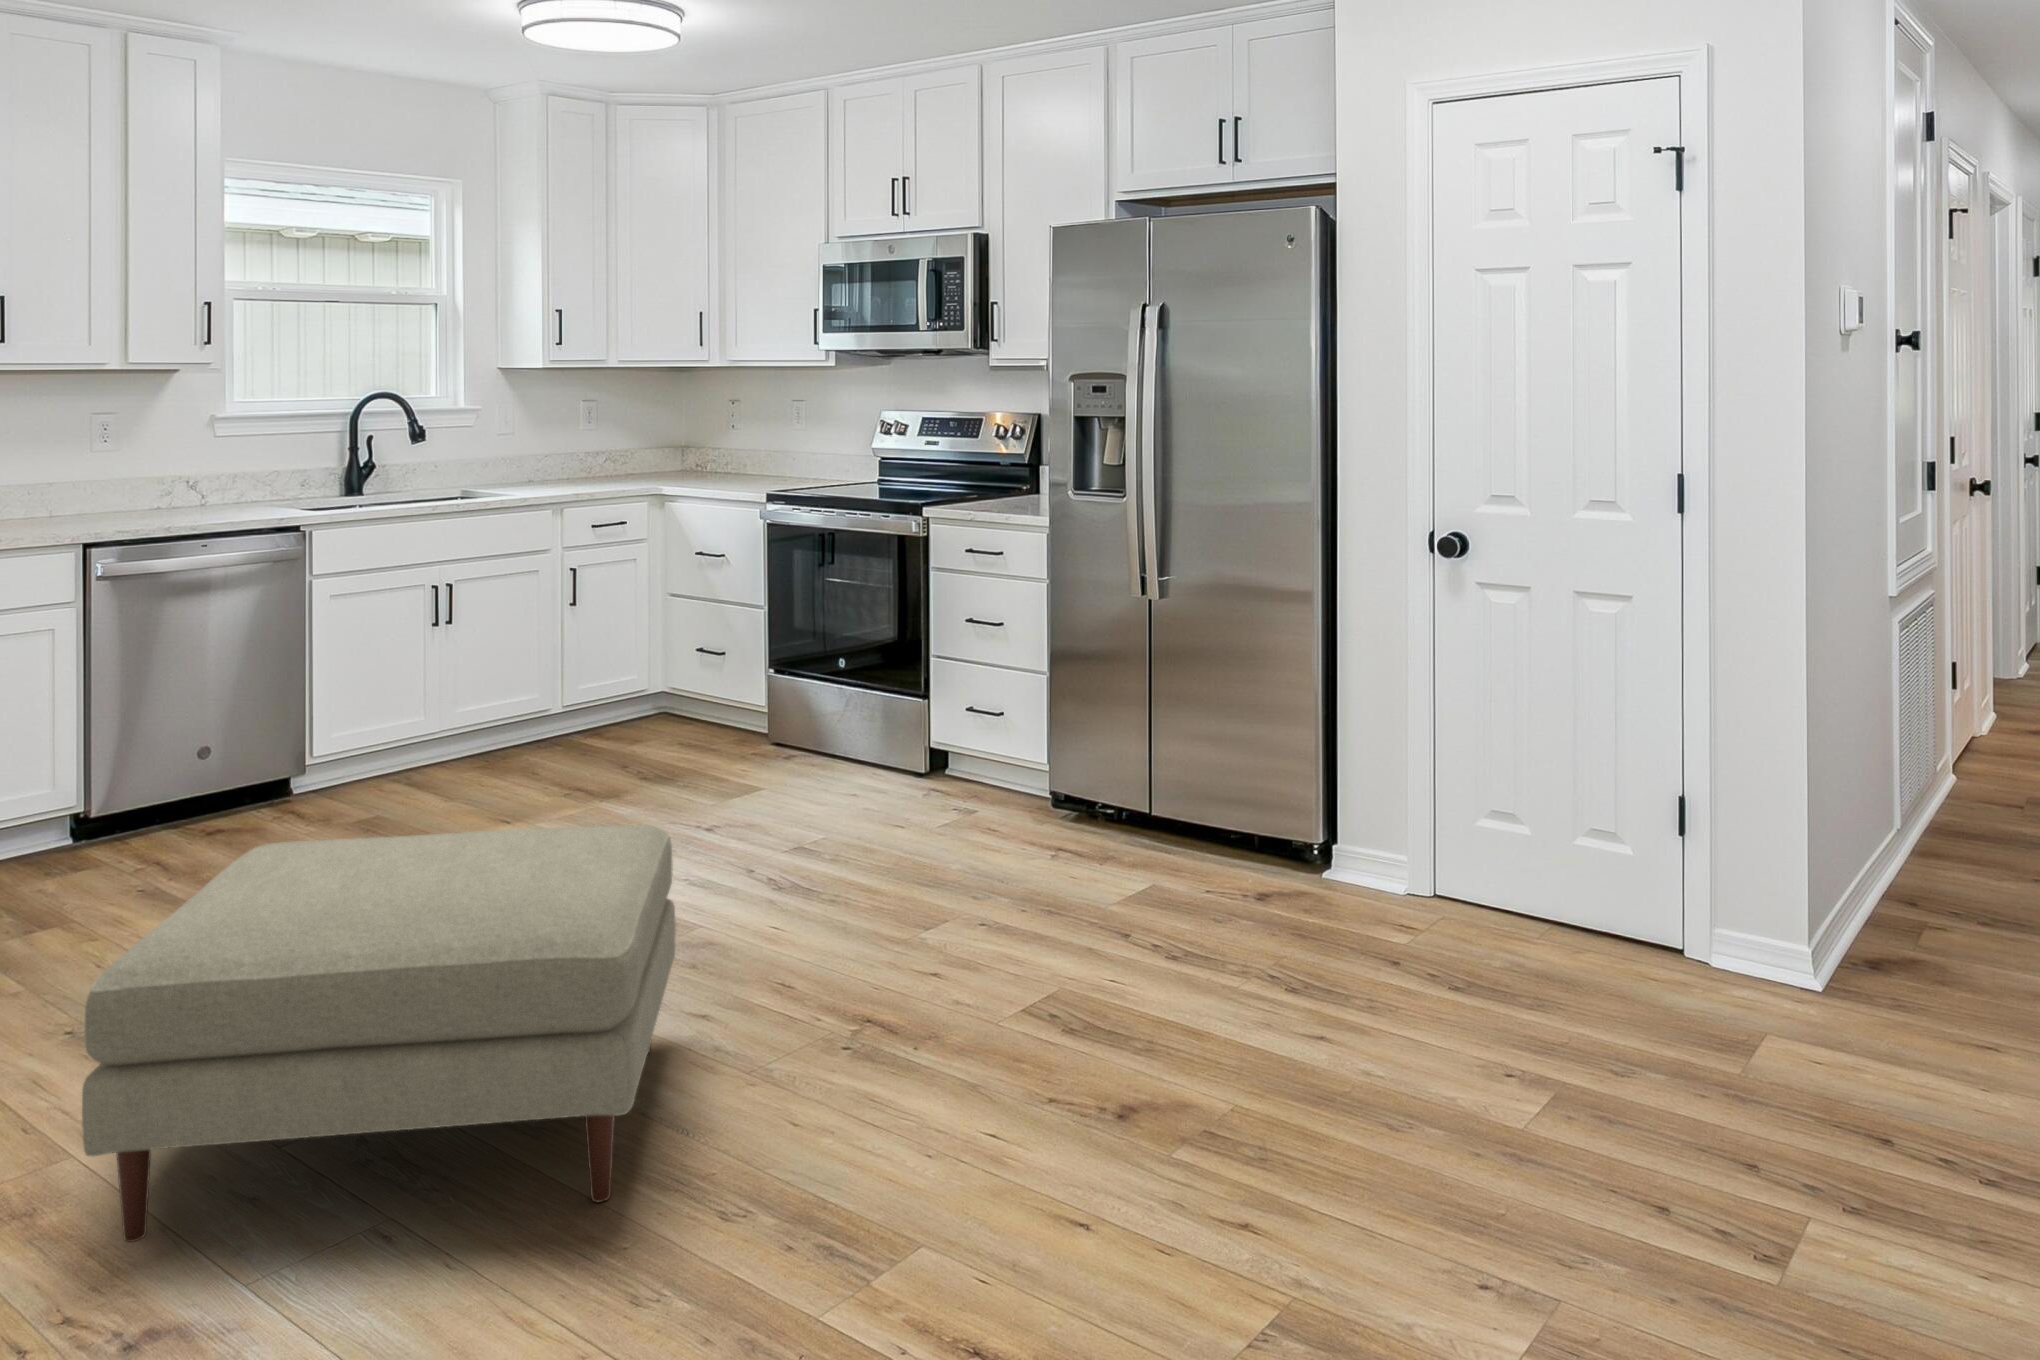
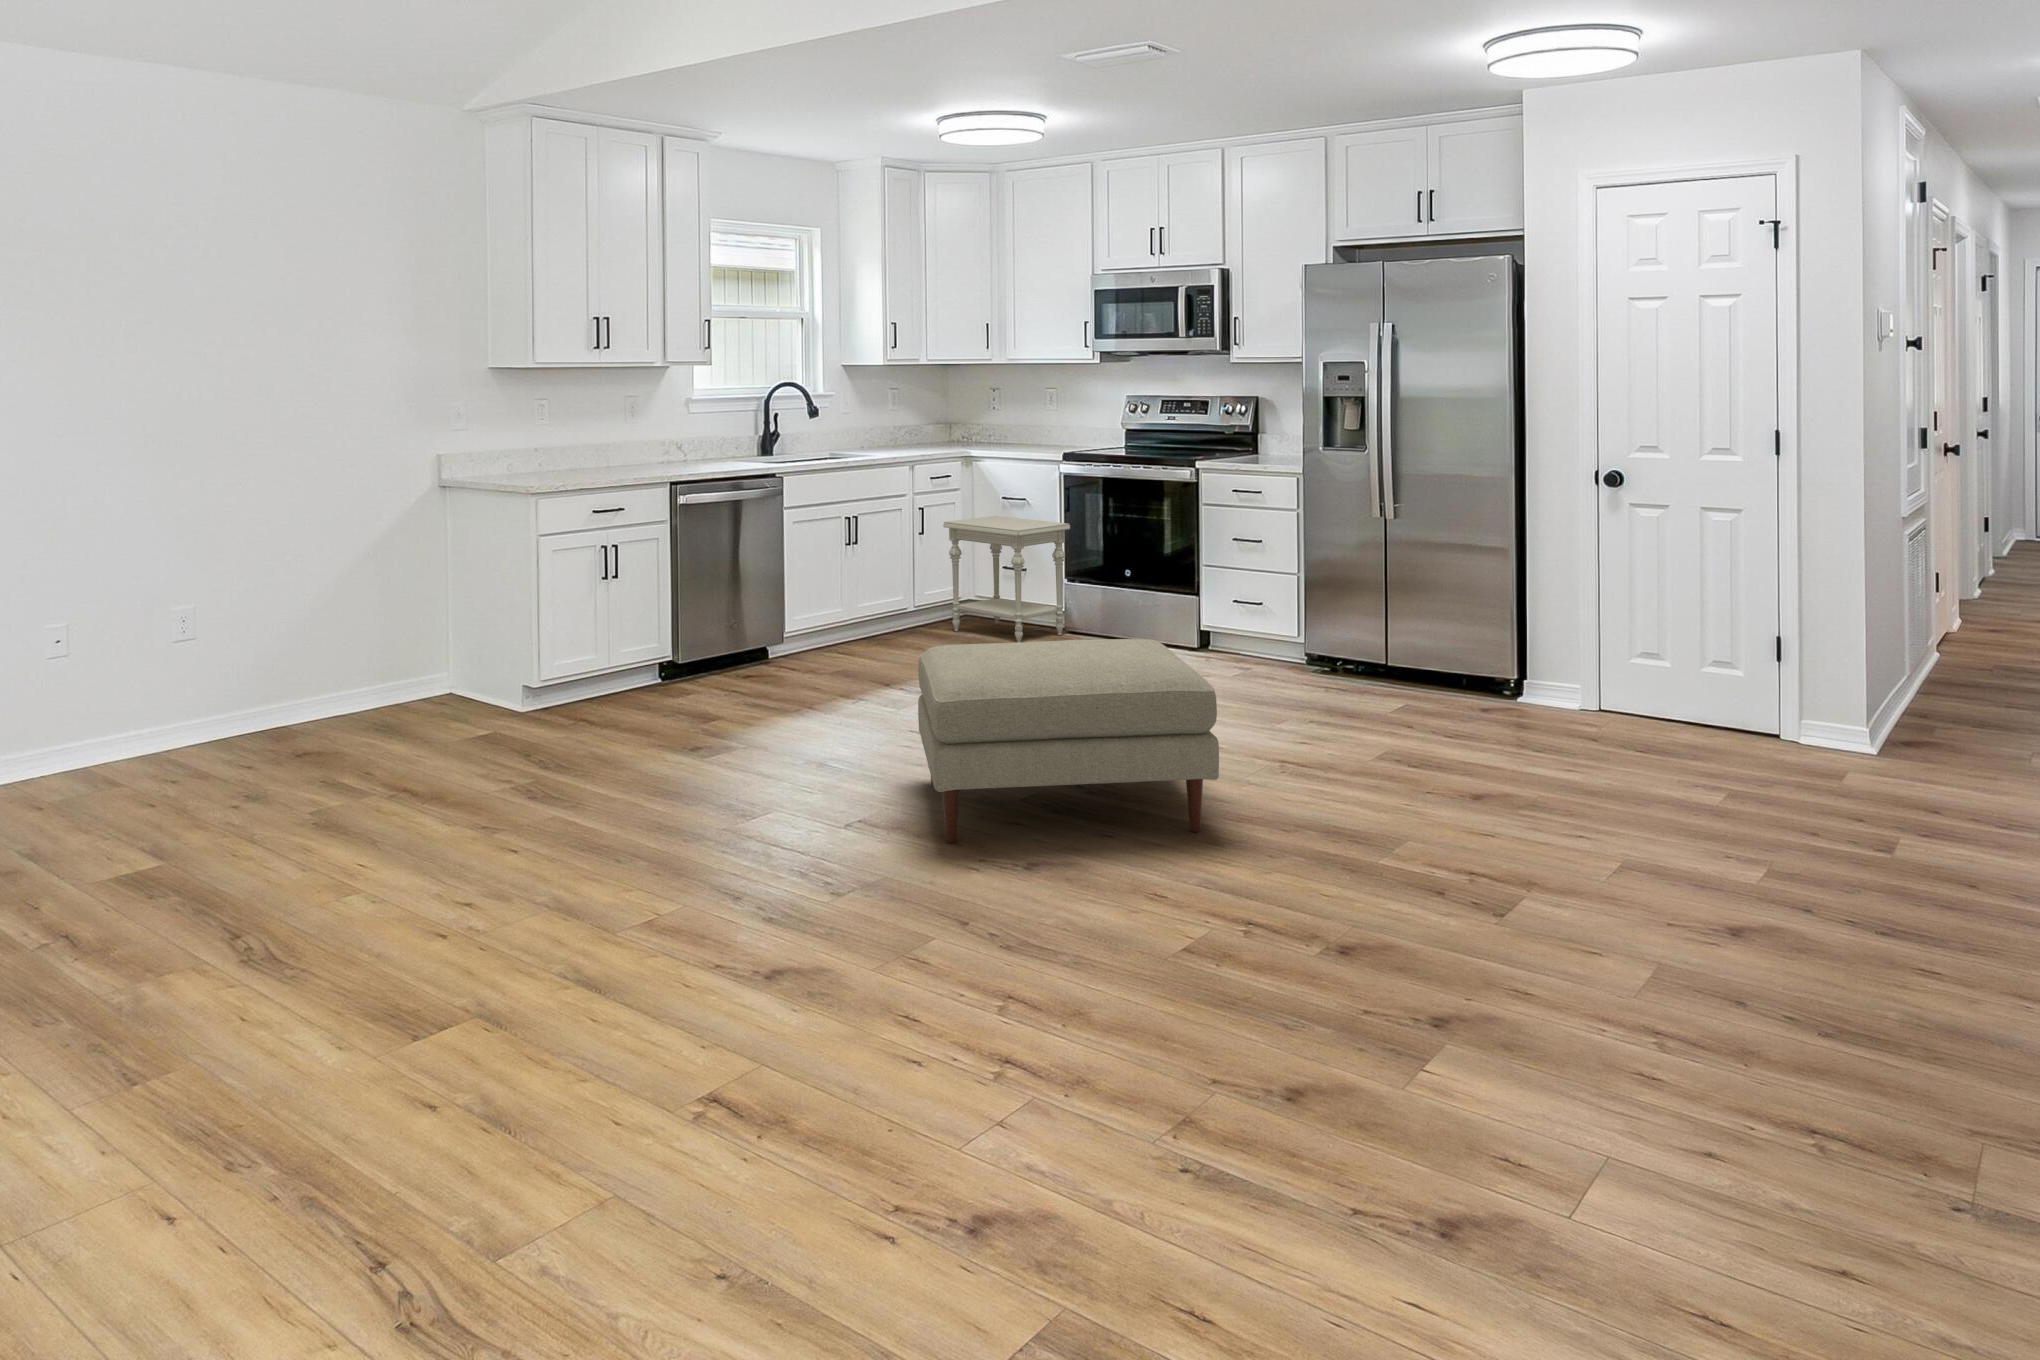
side table: none [602,579,772,766] -> present [943,516,1070,643]

